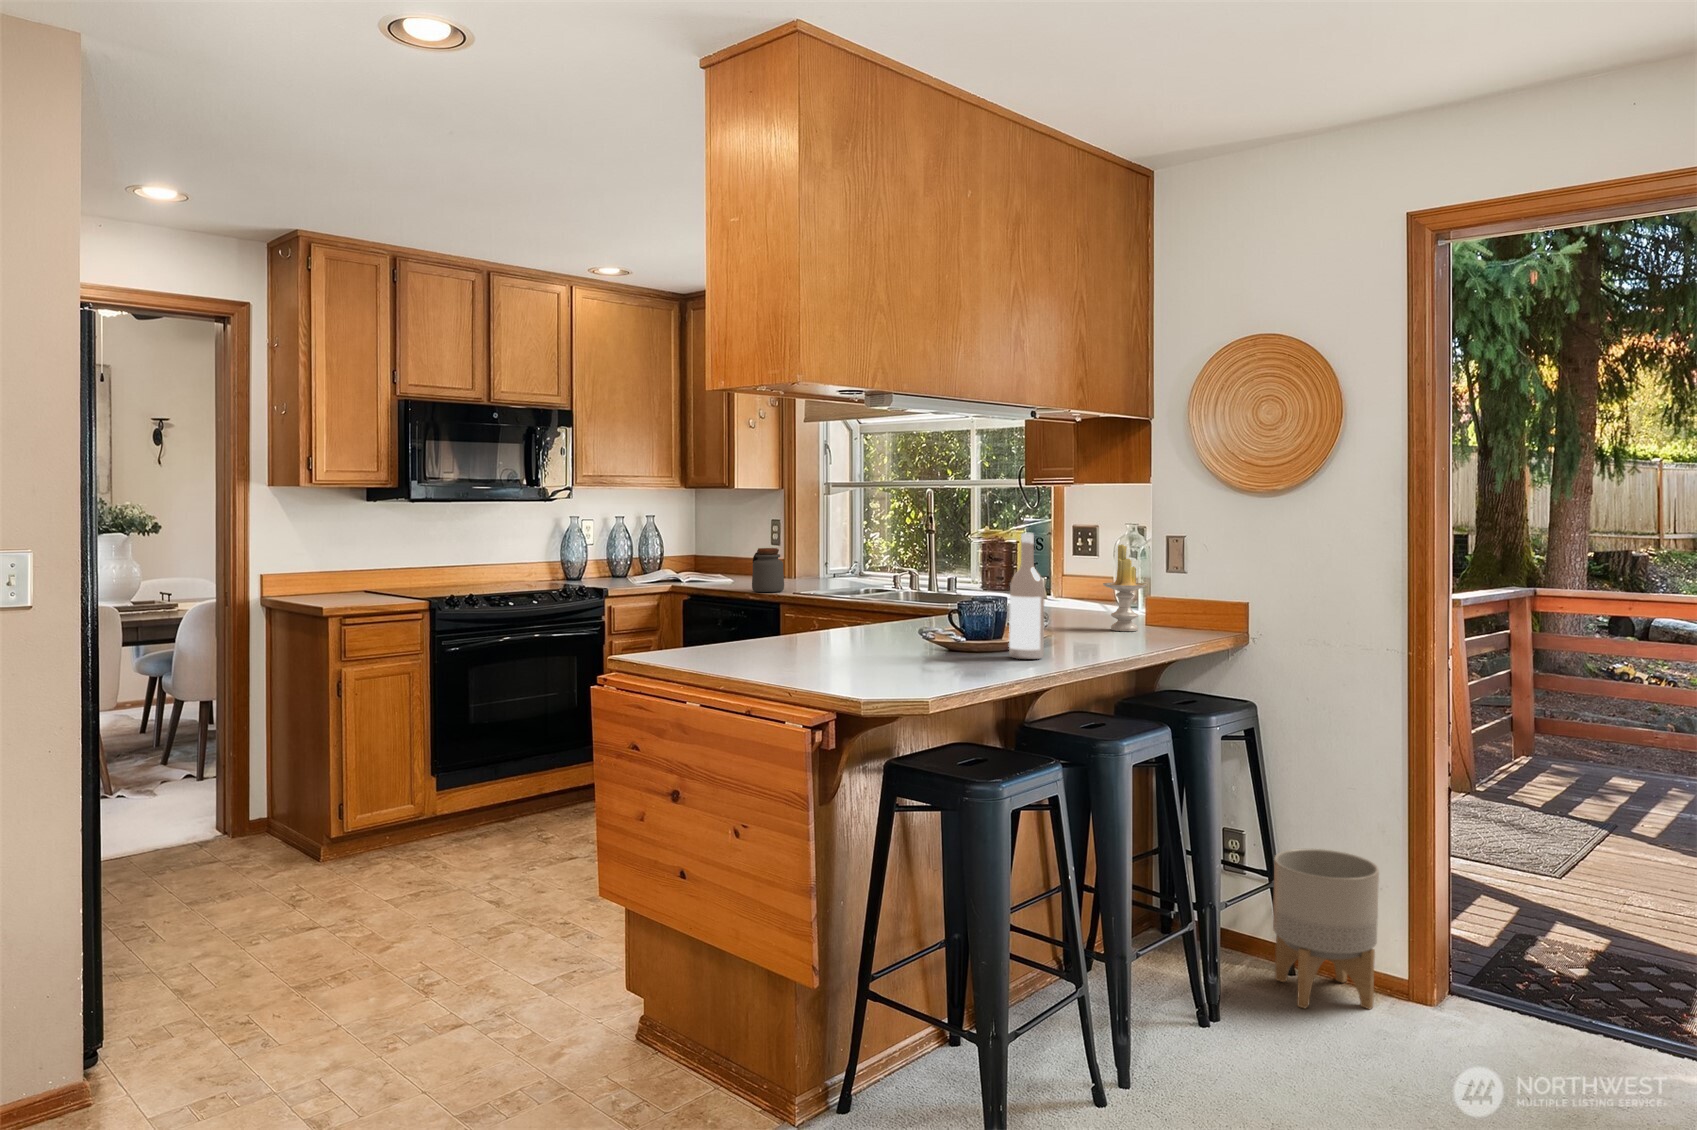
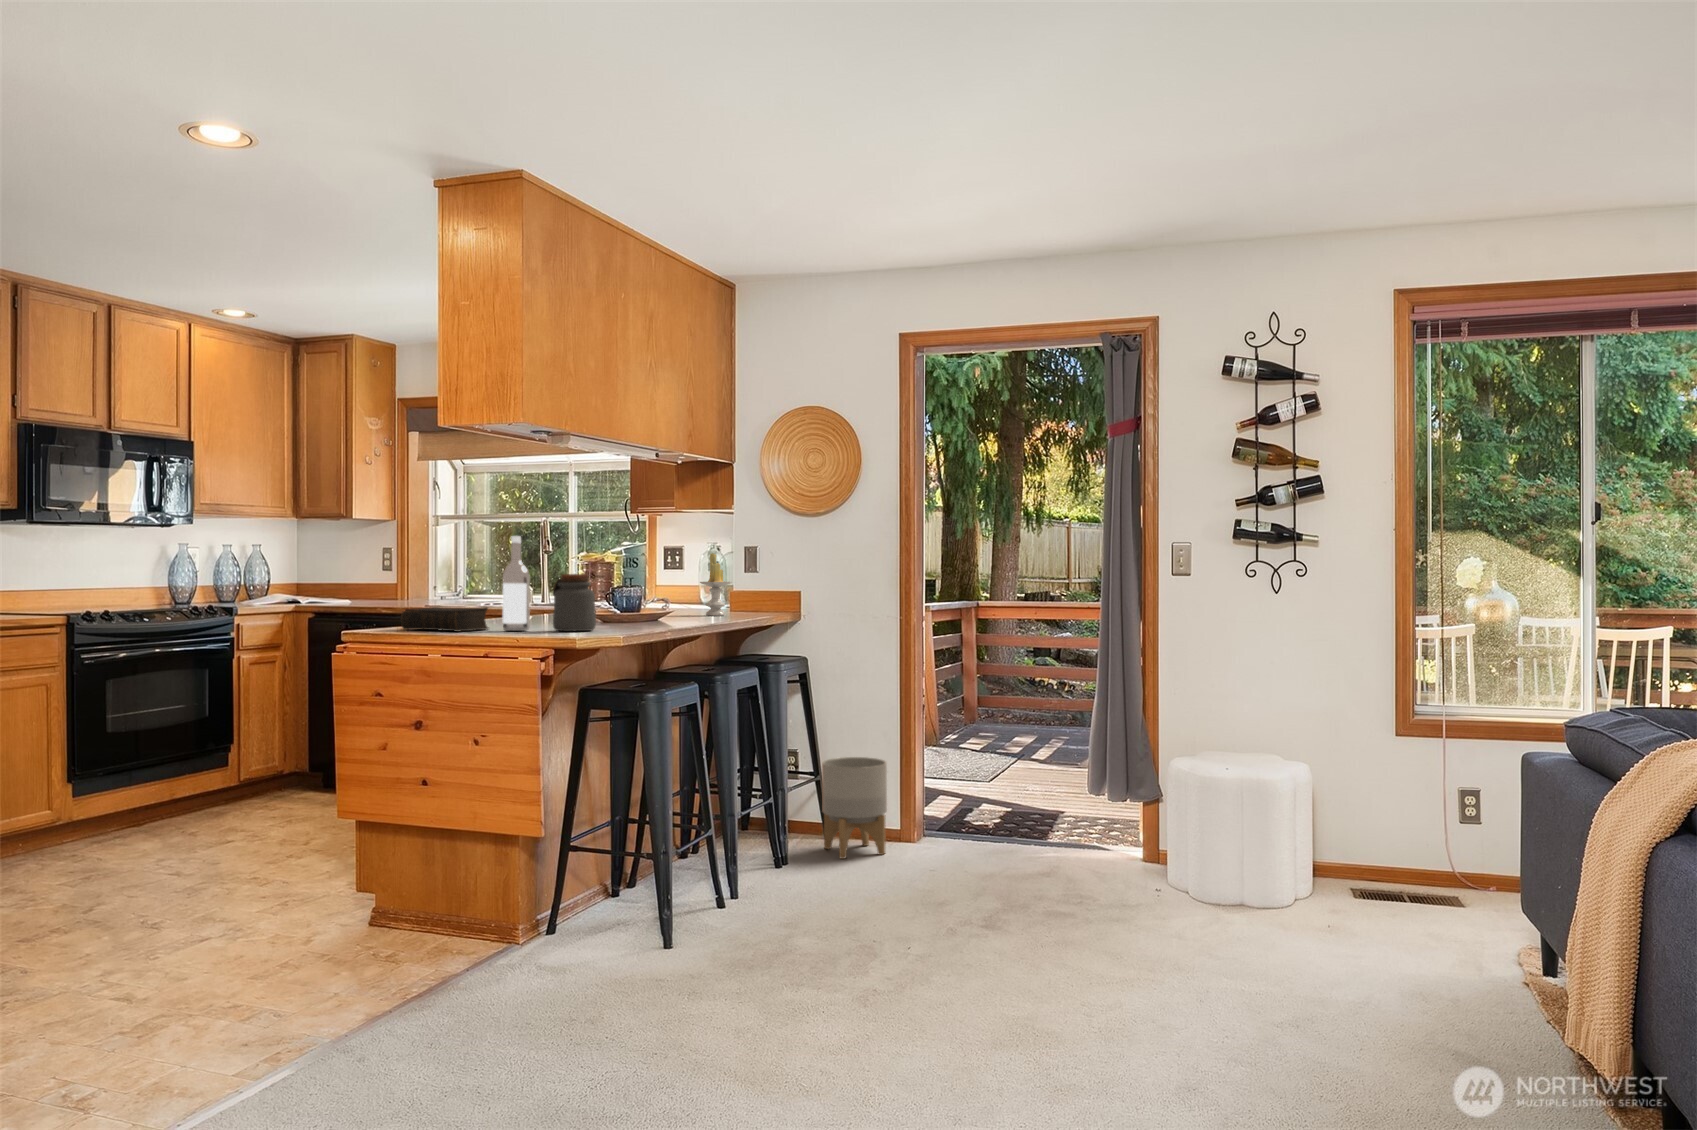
wine bottle: present [1009,533,1044,659] -> present [503,536,530,631]
jar: present [752,548,784,592] -> present [553,574,596,631]
book: none [676,626,784,668] -> present [401,607,489,632]

